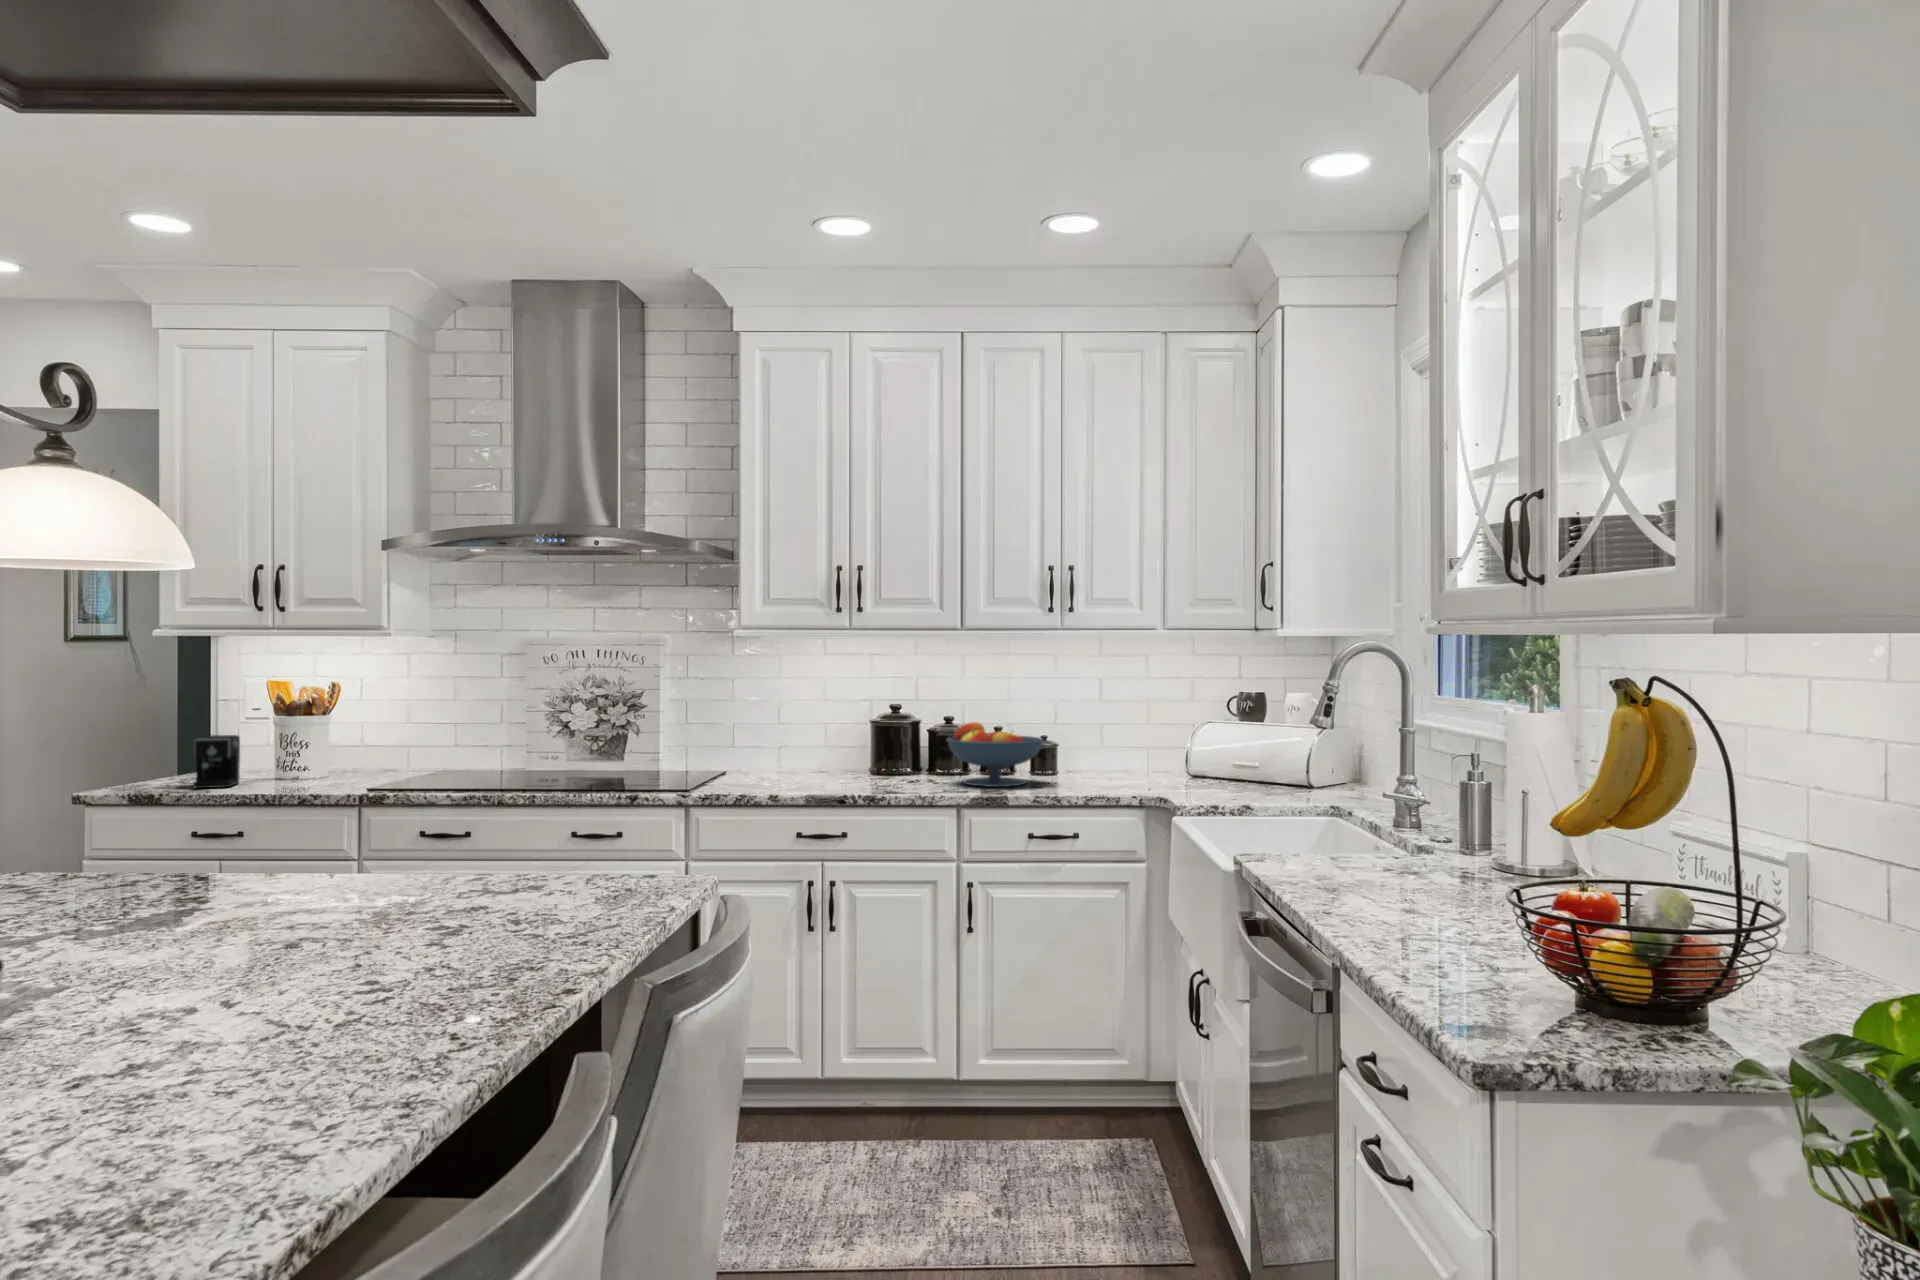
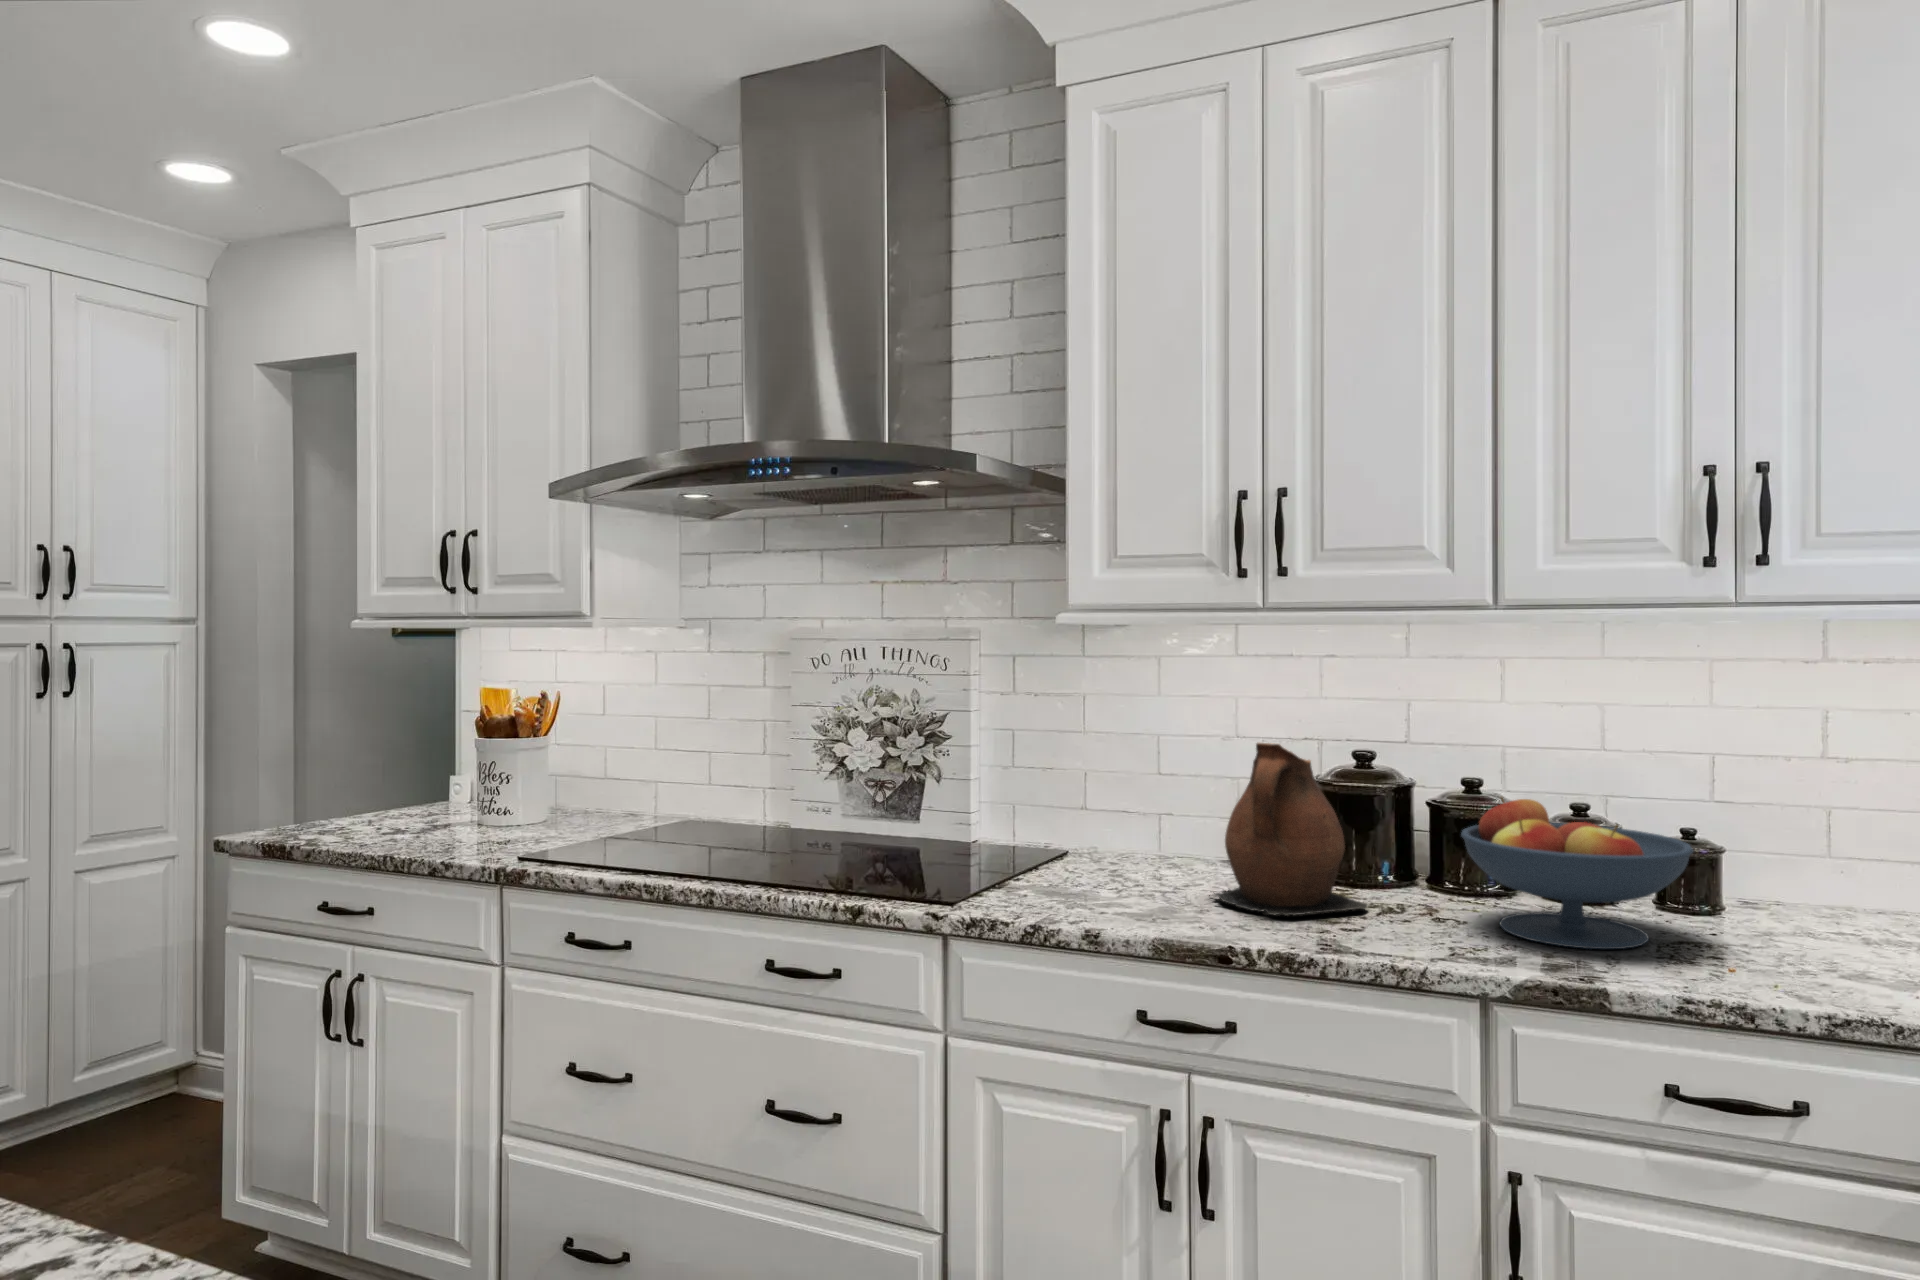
ceramic pitcher: none [821,698,902,785] -> present [1209,743,1367,916]
coffee maker: present [193,735,298,788] -> none [337,763,488,839]

